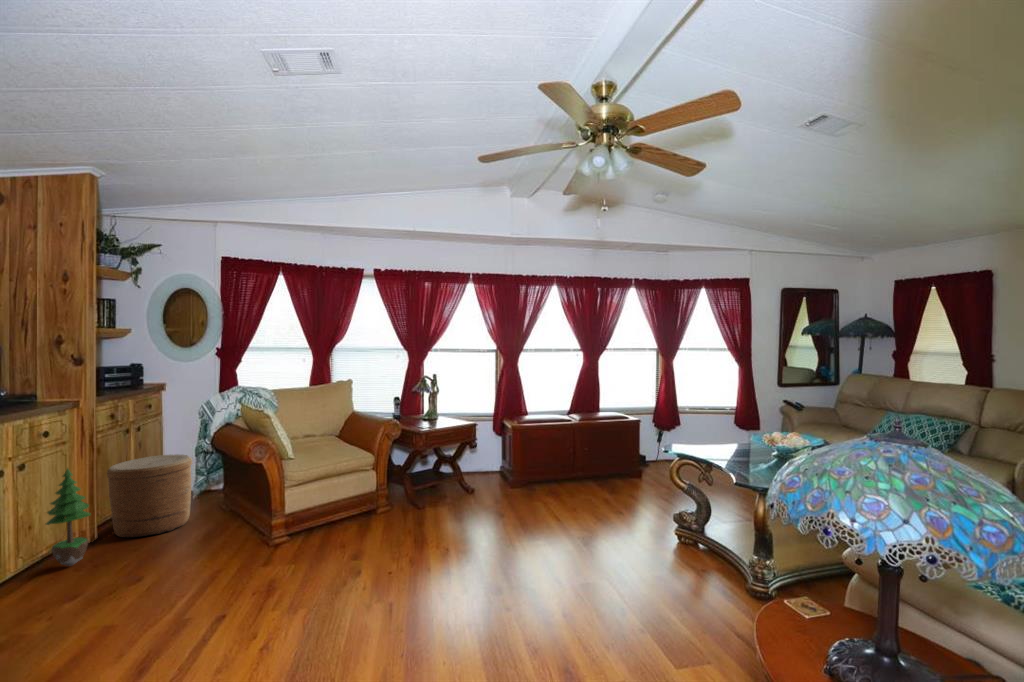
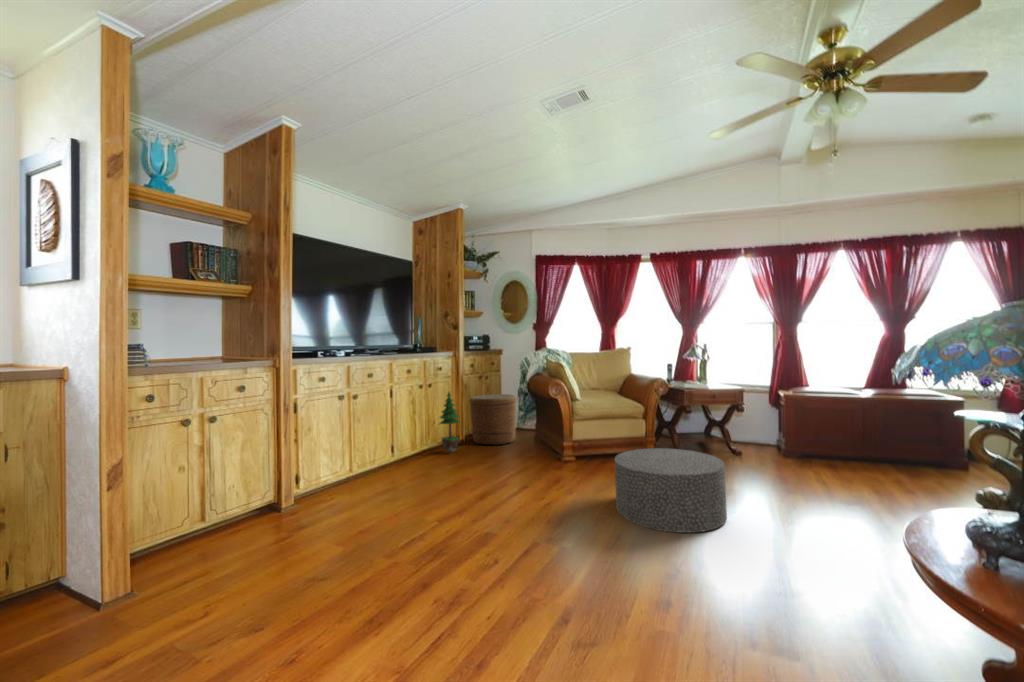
ottoman: none [350,512,475,626] -> present [615,448,727,533]

